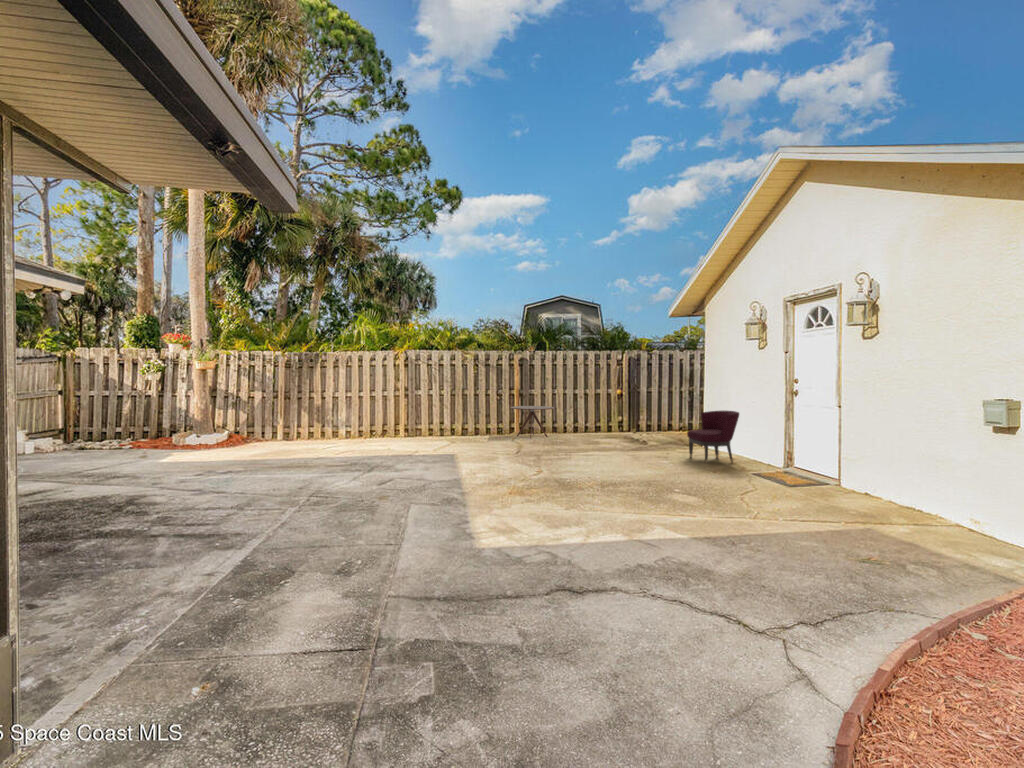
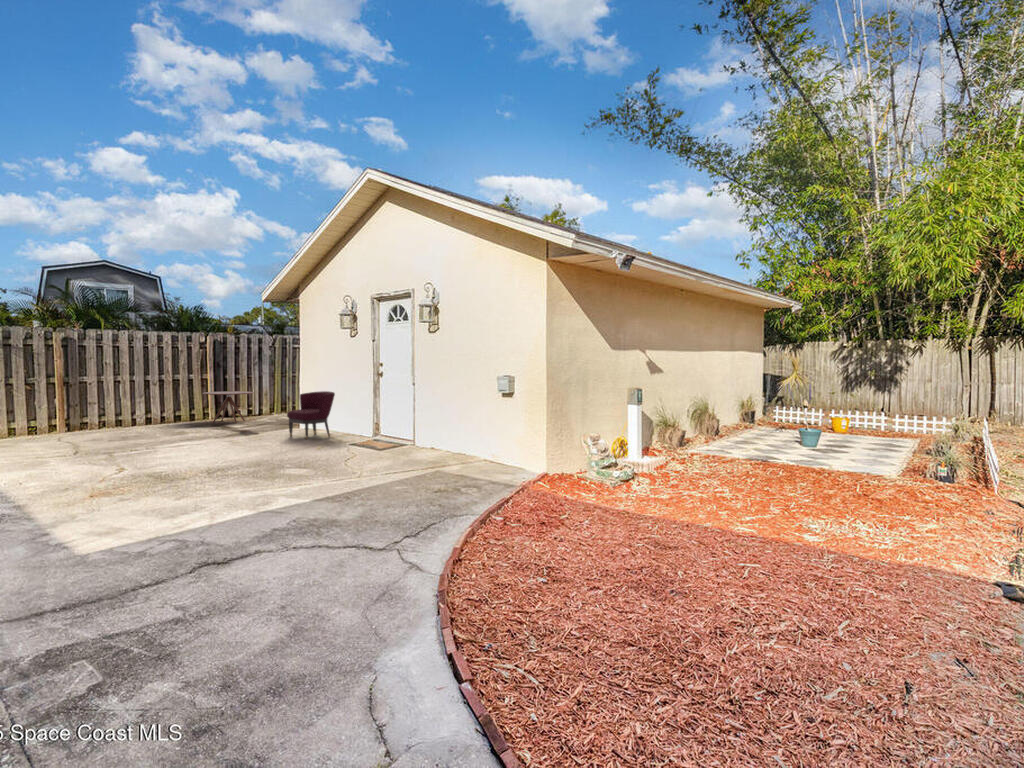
round table: present [511,406,554,438] -> present [203,391,253,423]

